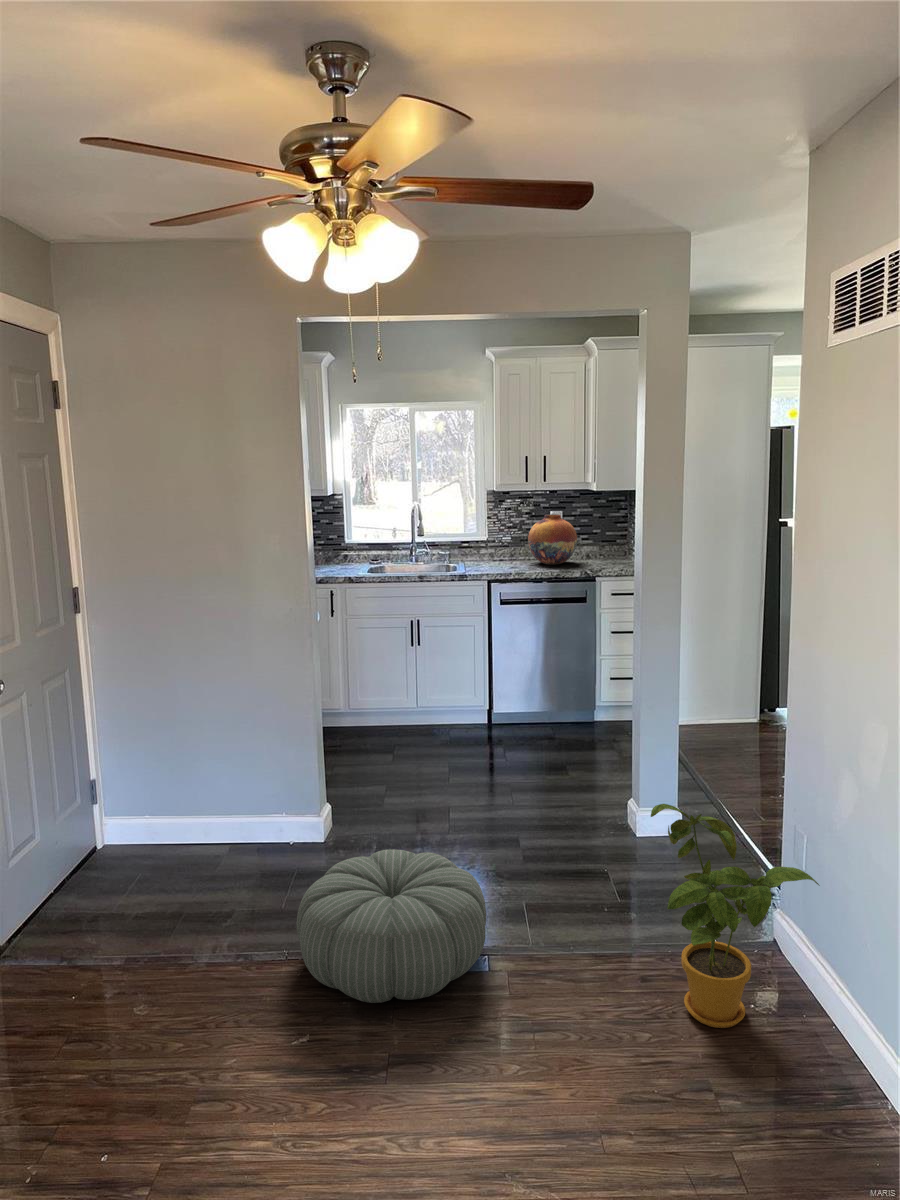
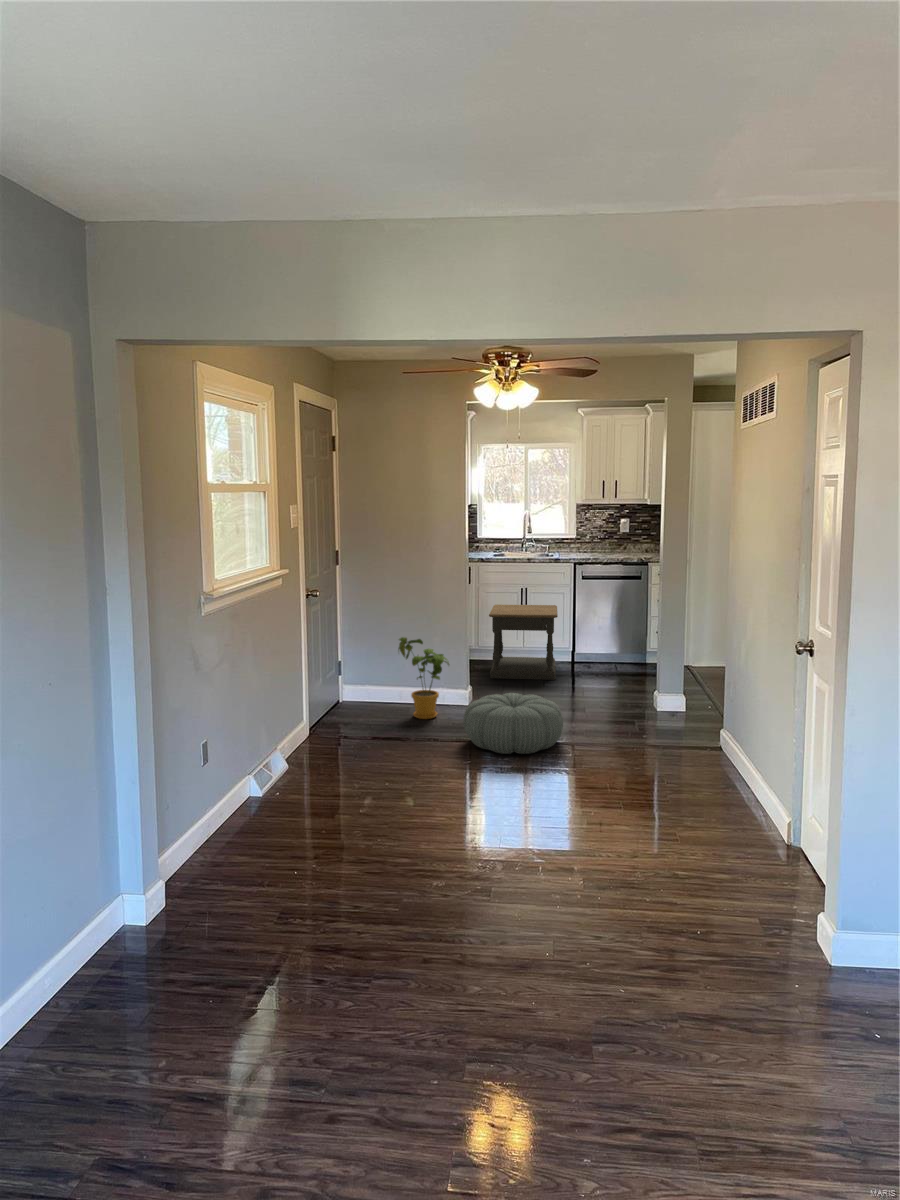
vase: present [528,514,577,564] -> none [604,521,638,555]
side table: none [359,645,466,769] -> present [489,605,558,680]
house plant: present [651,804,820,1028] -> present [398,637,449,719]

